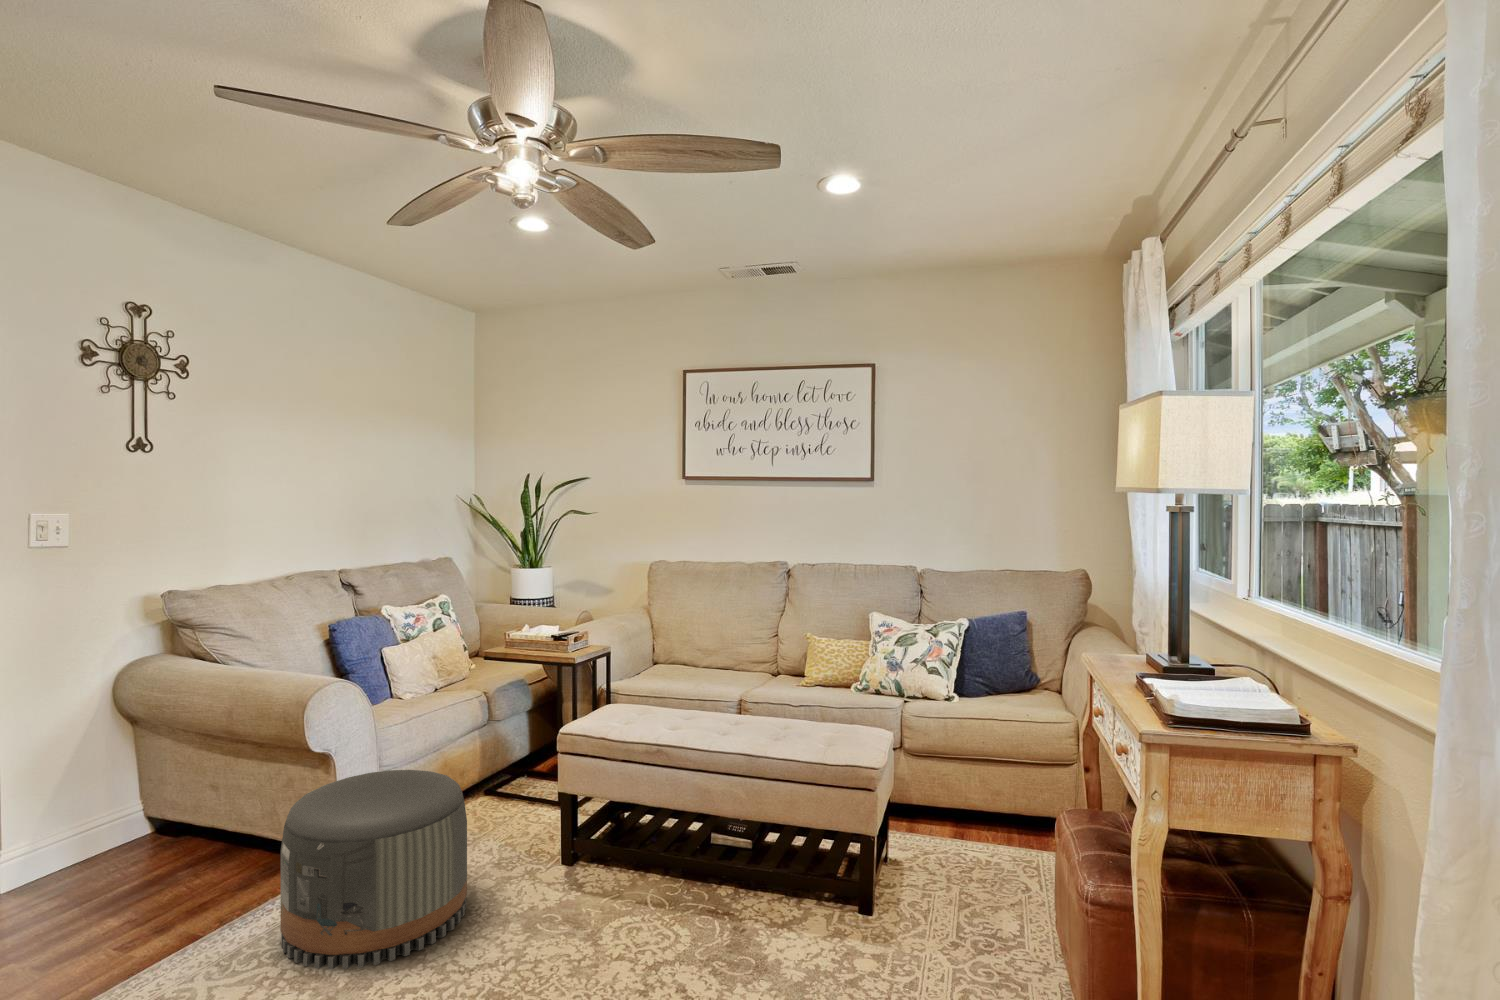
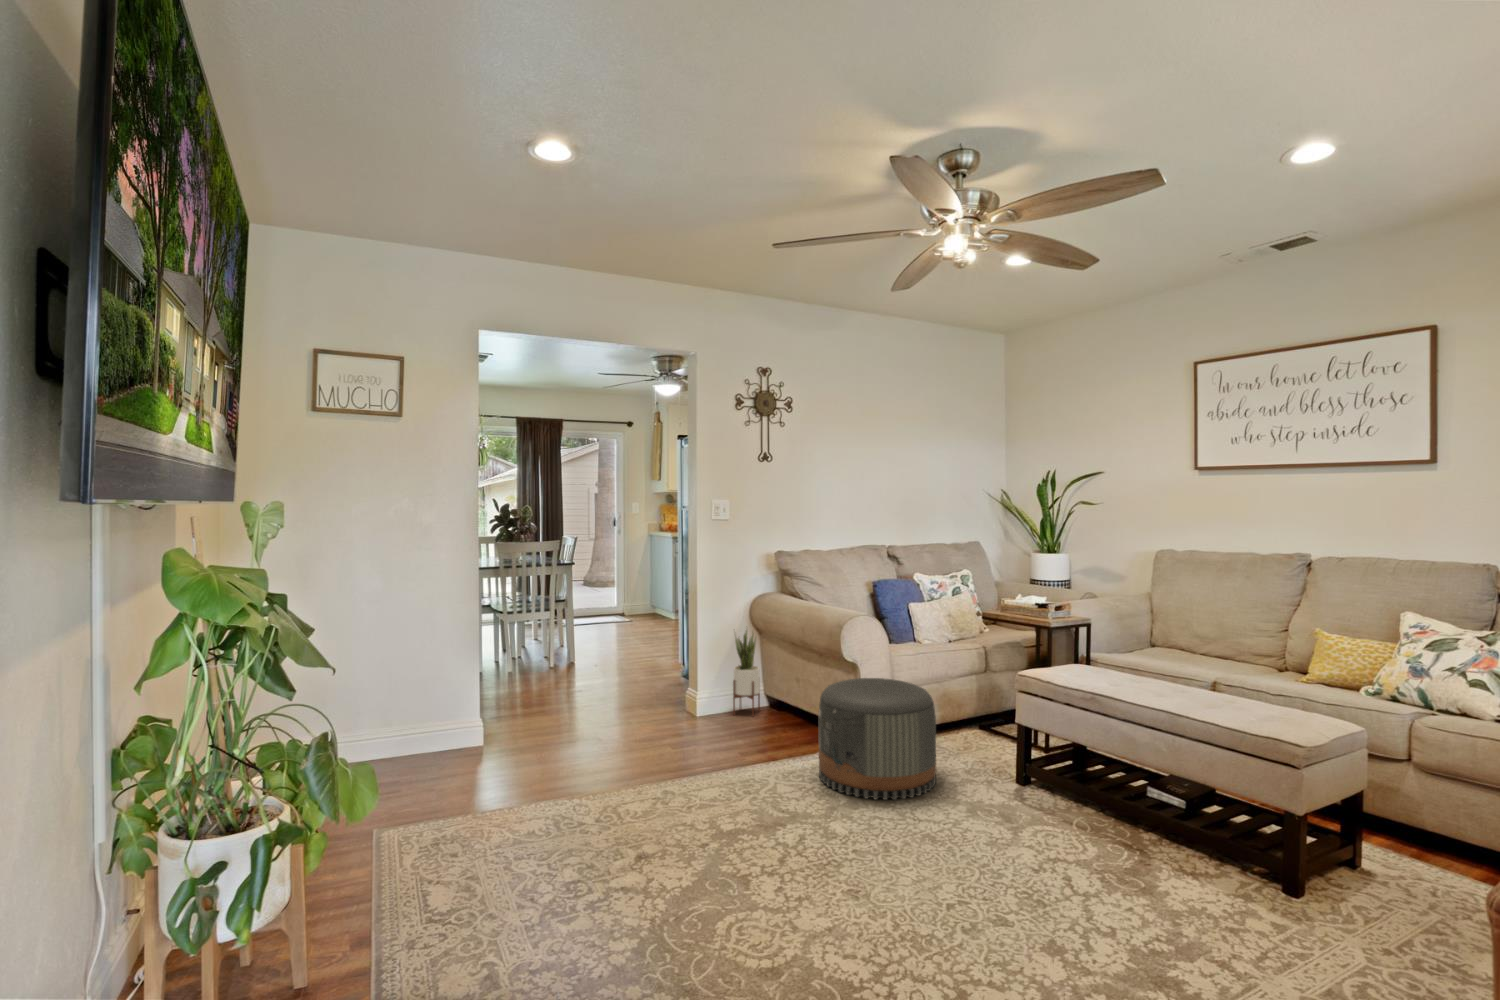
potted plant: none [69,723,124,881] -> present [733,630,760,716]

